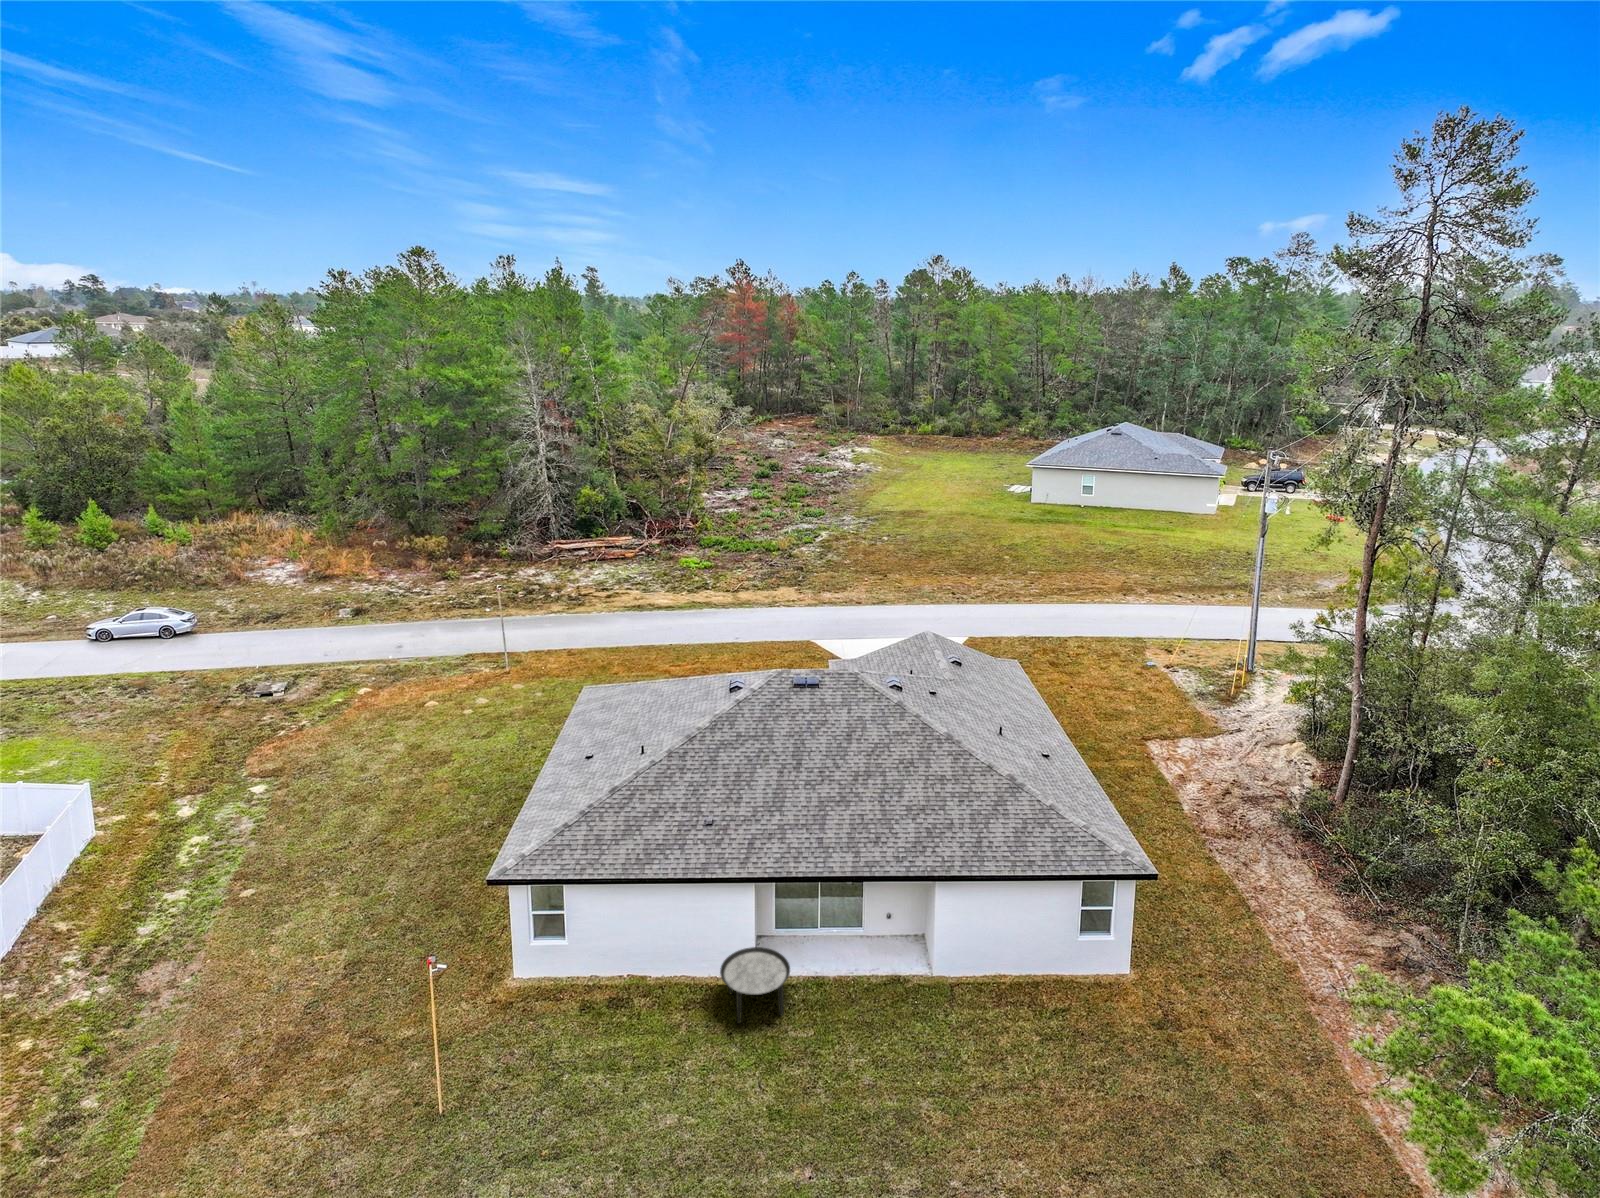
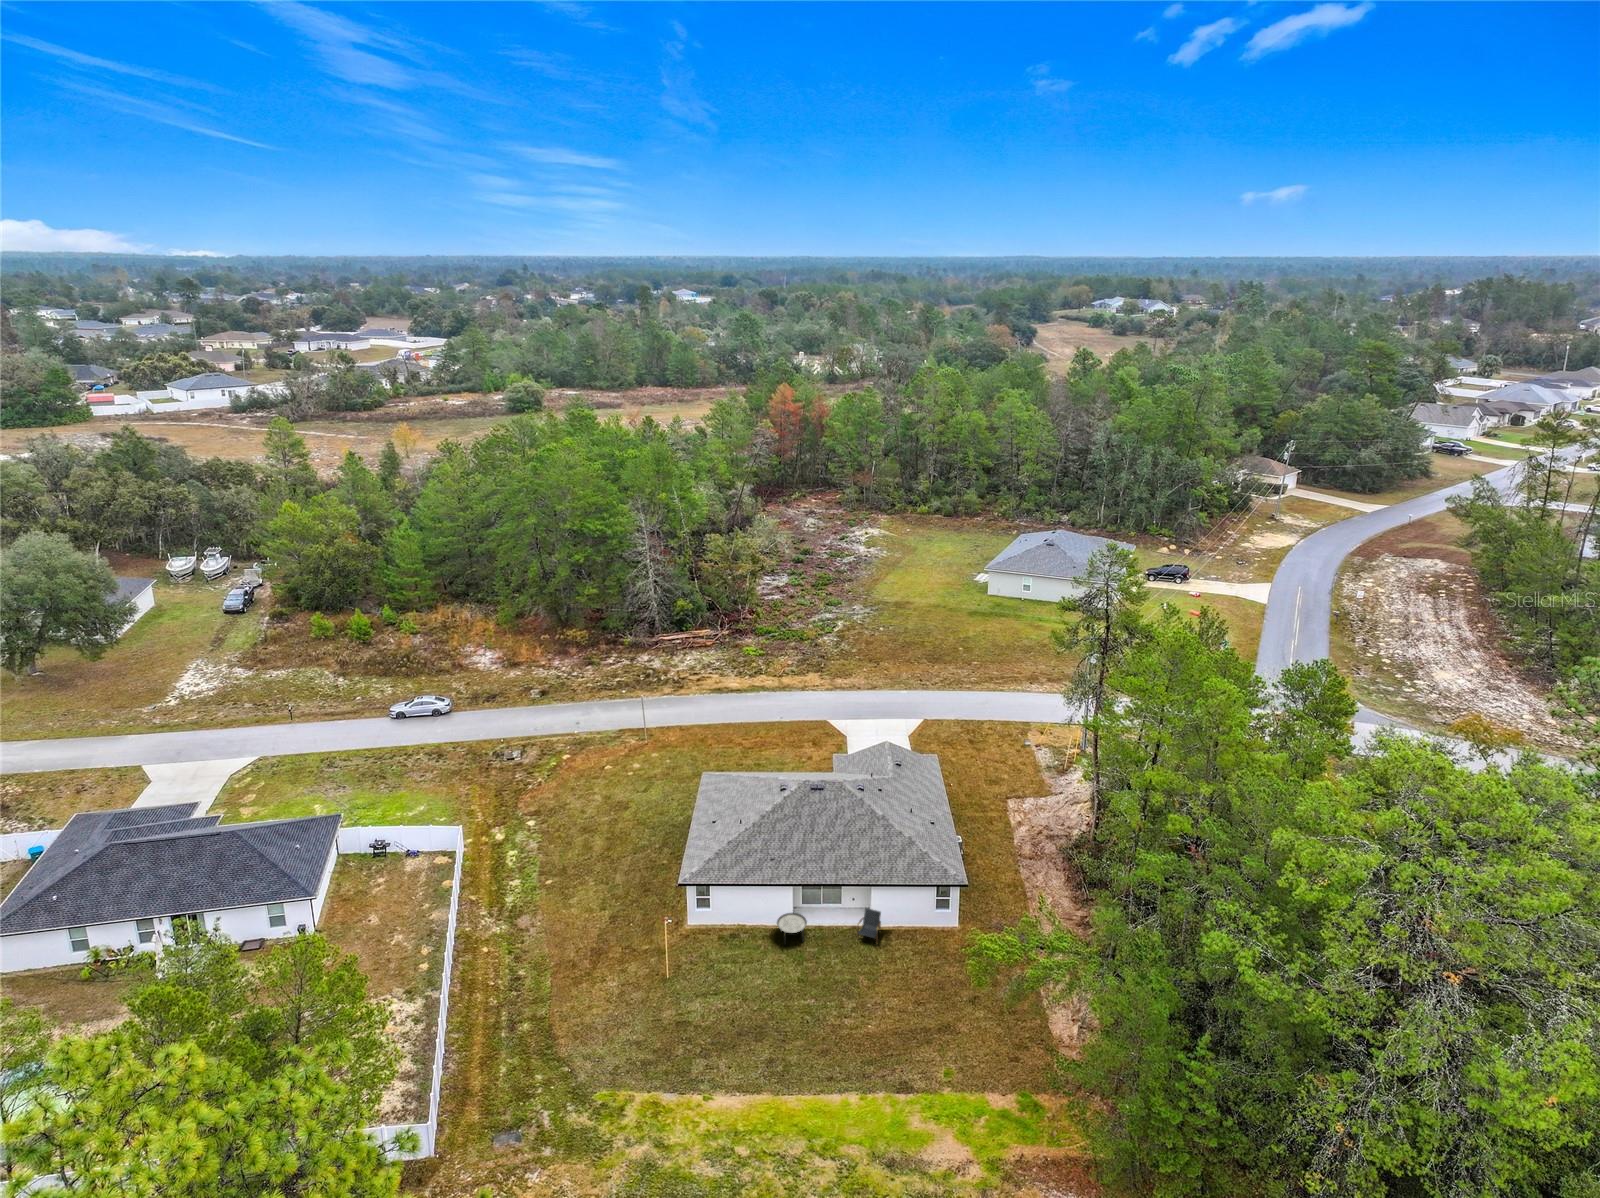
lounge chair: none [906,933,960,1017] -> present [857,908,881,941]

